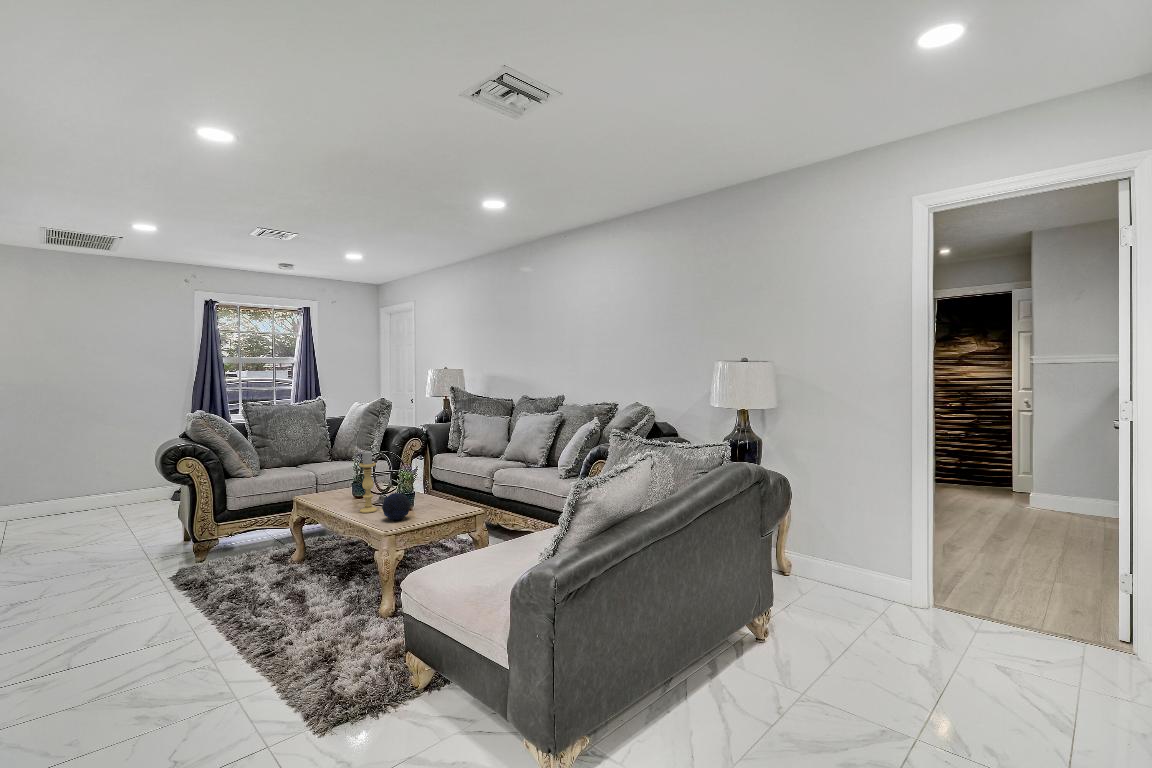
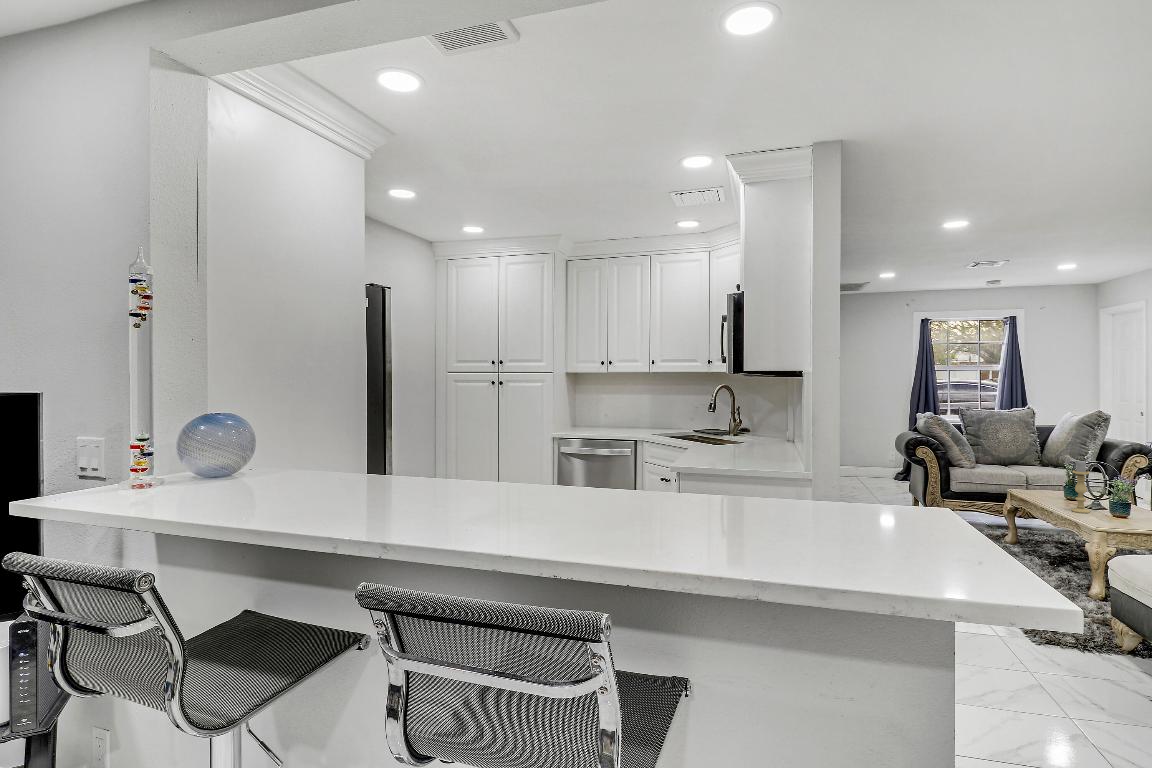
decorative orb: present [382,493,411,520] -> none [1095,500,1126,523]

